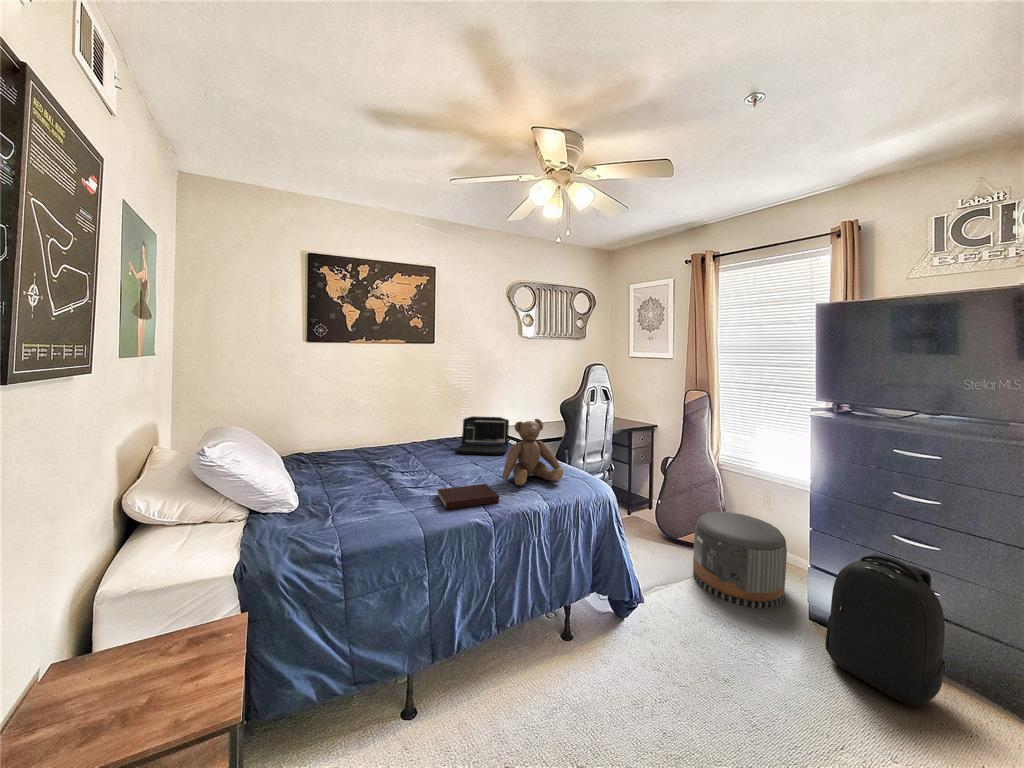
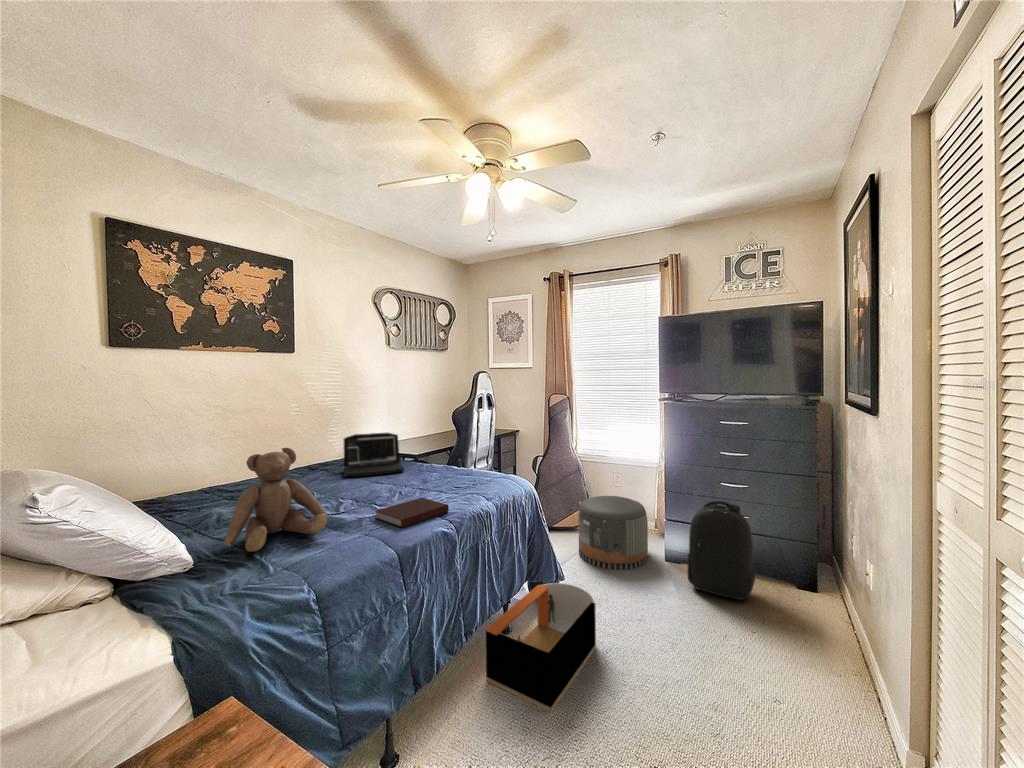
teddy bear: present [503,419,563,485] -> present [224,448,327,552]
storage bin: none [523,595,657,735] -> present [486,583,596,712]

